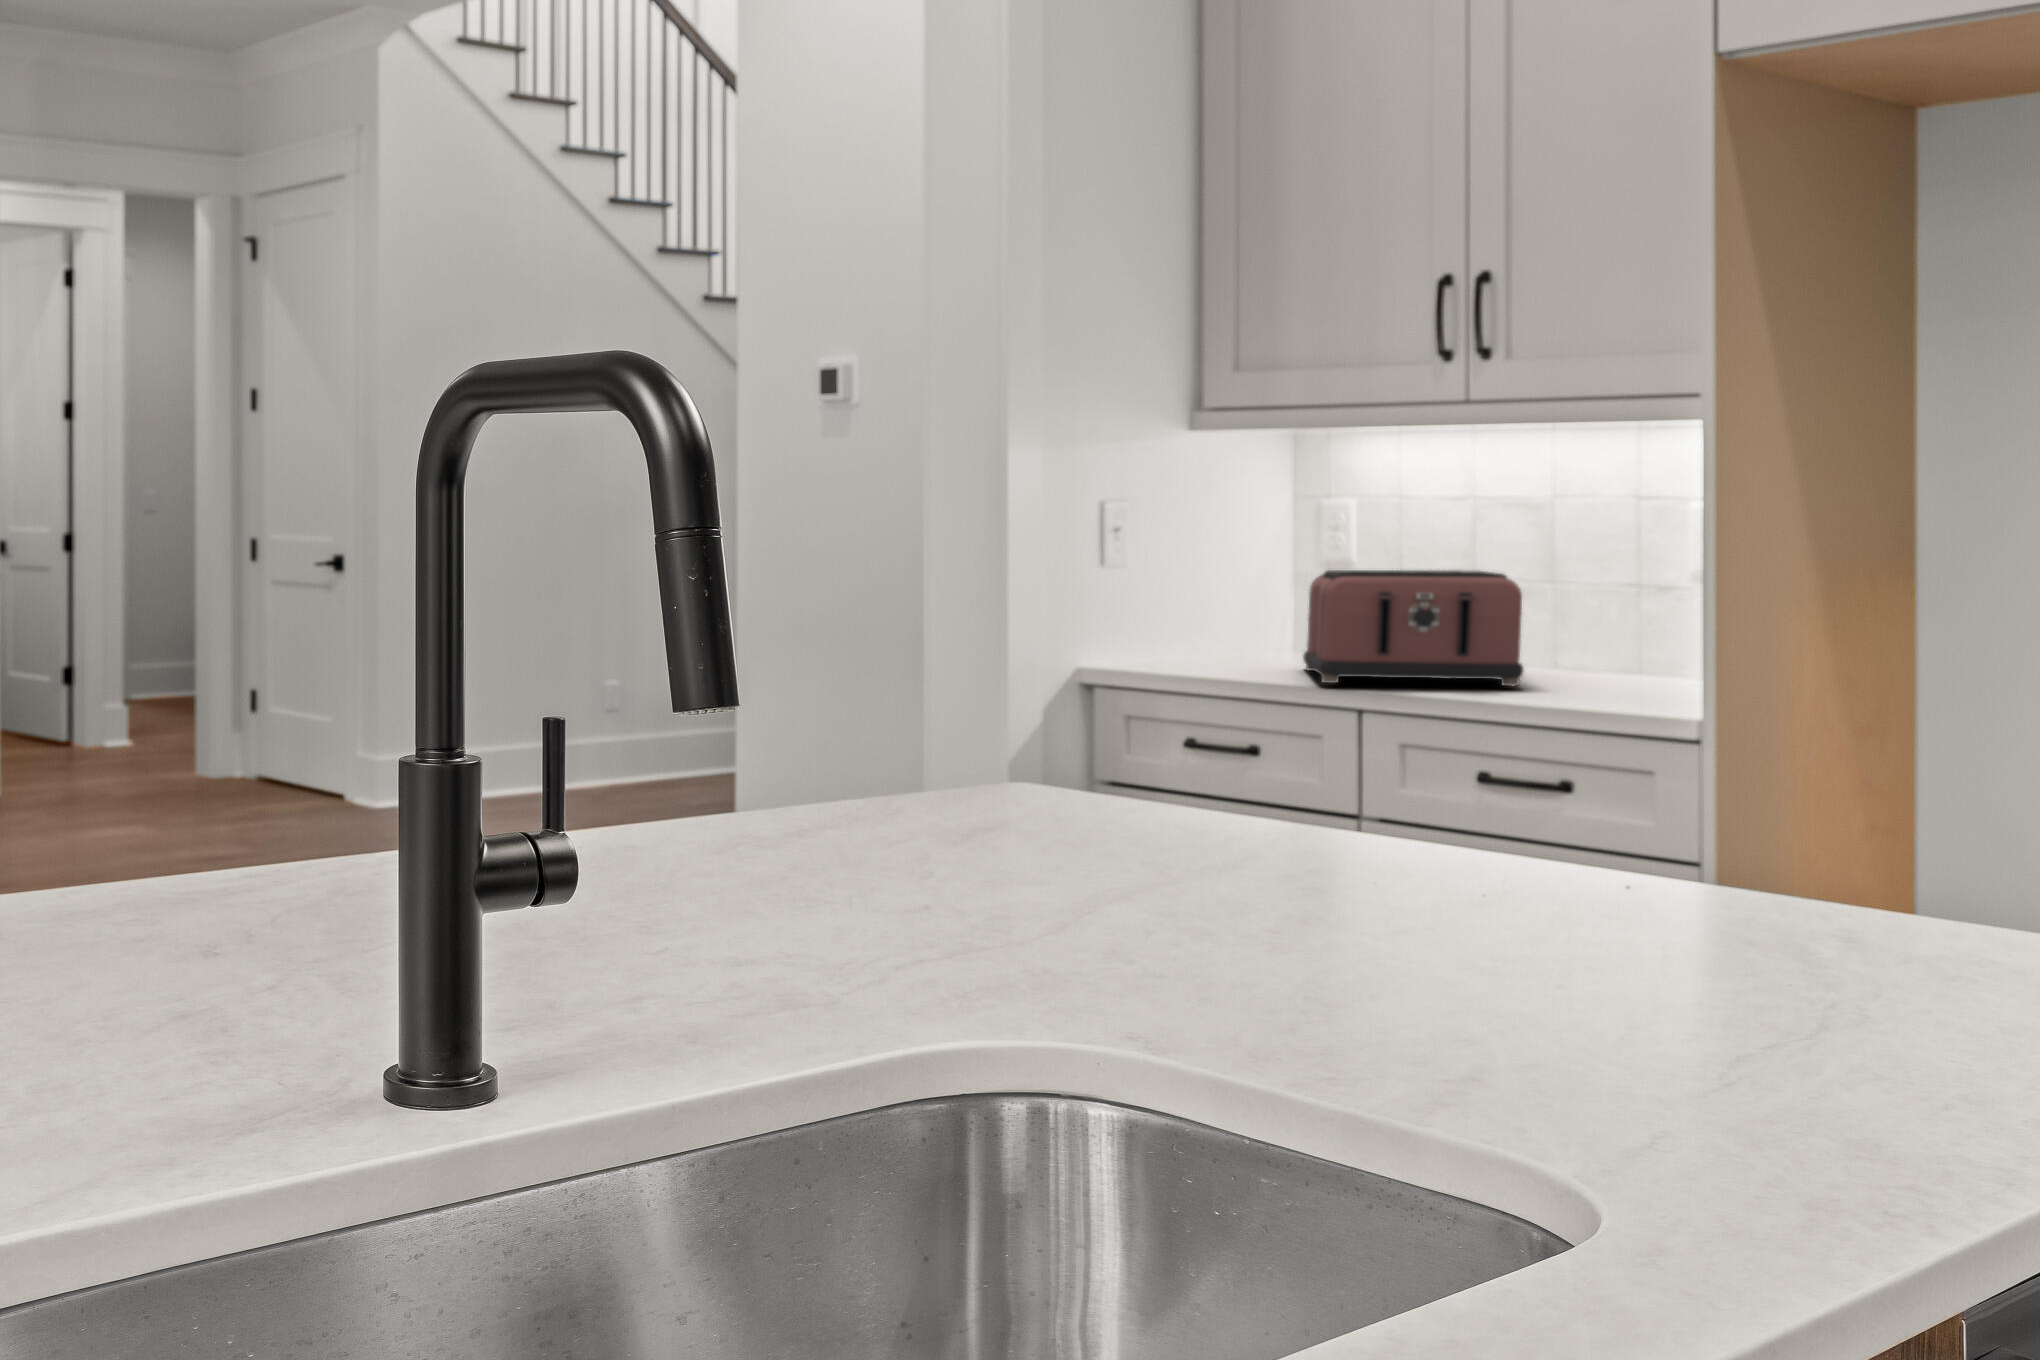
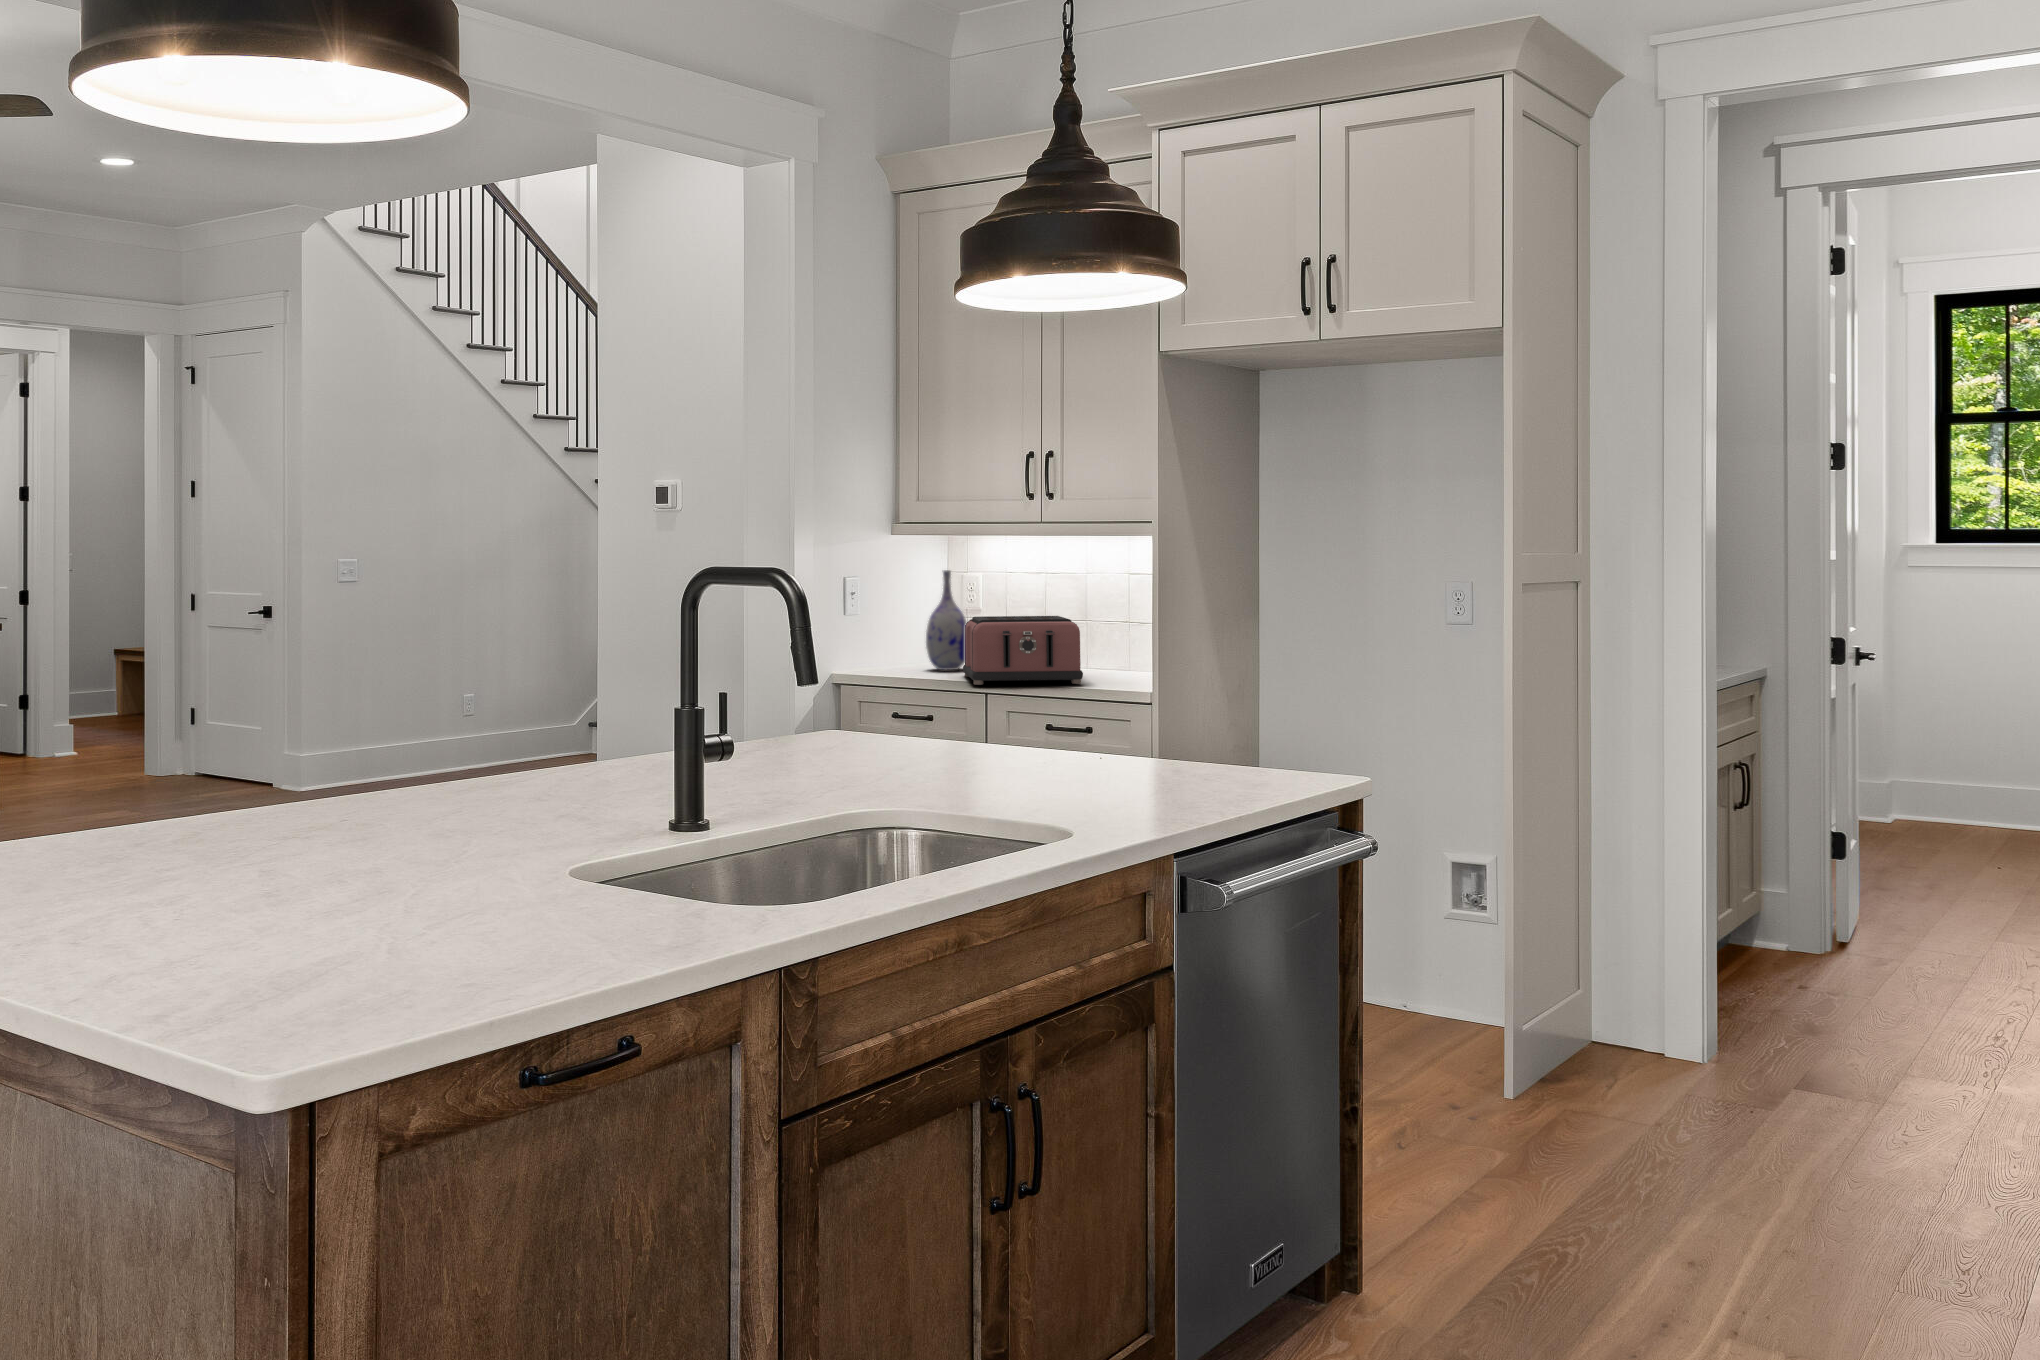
vase: none [1241,494,1316,660] -> present [926,570,966,670]

